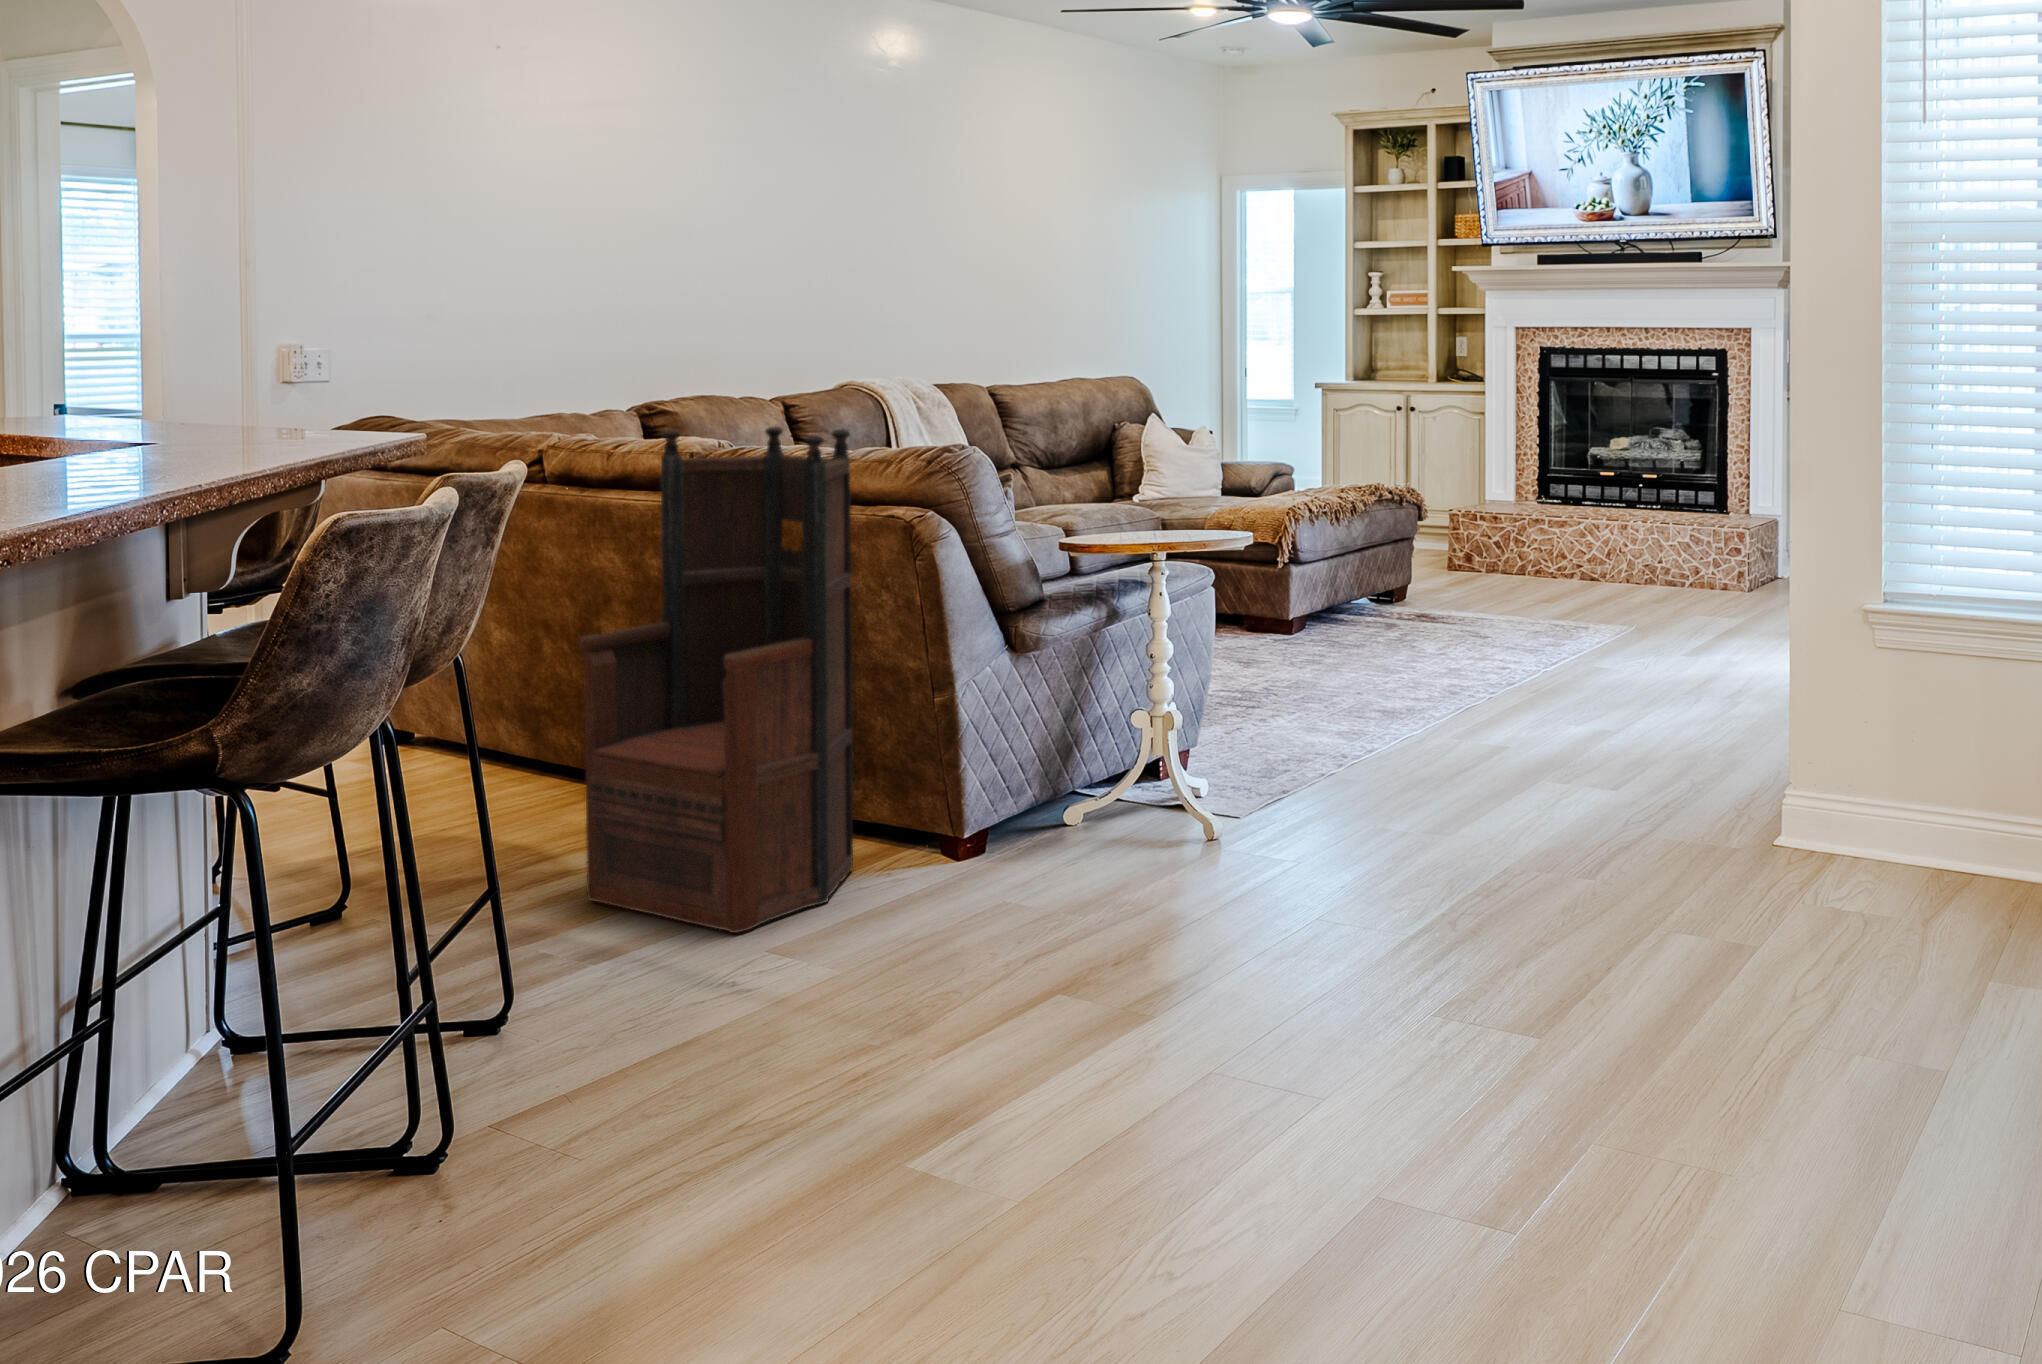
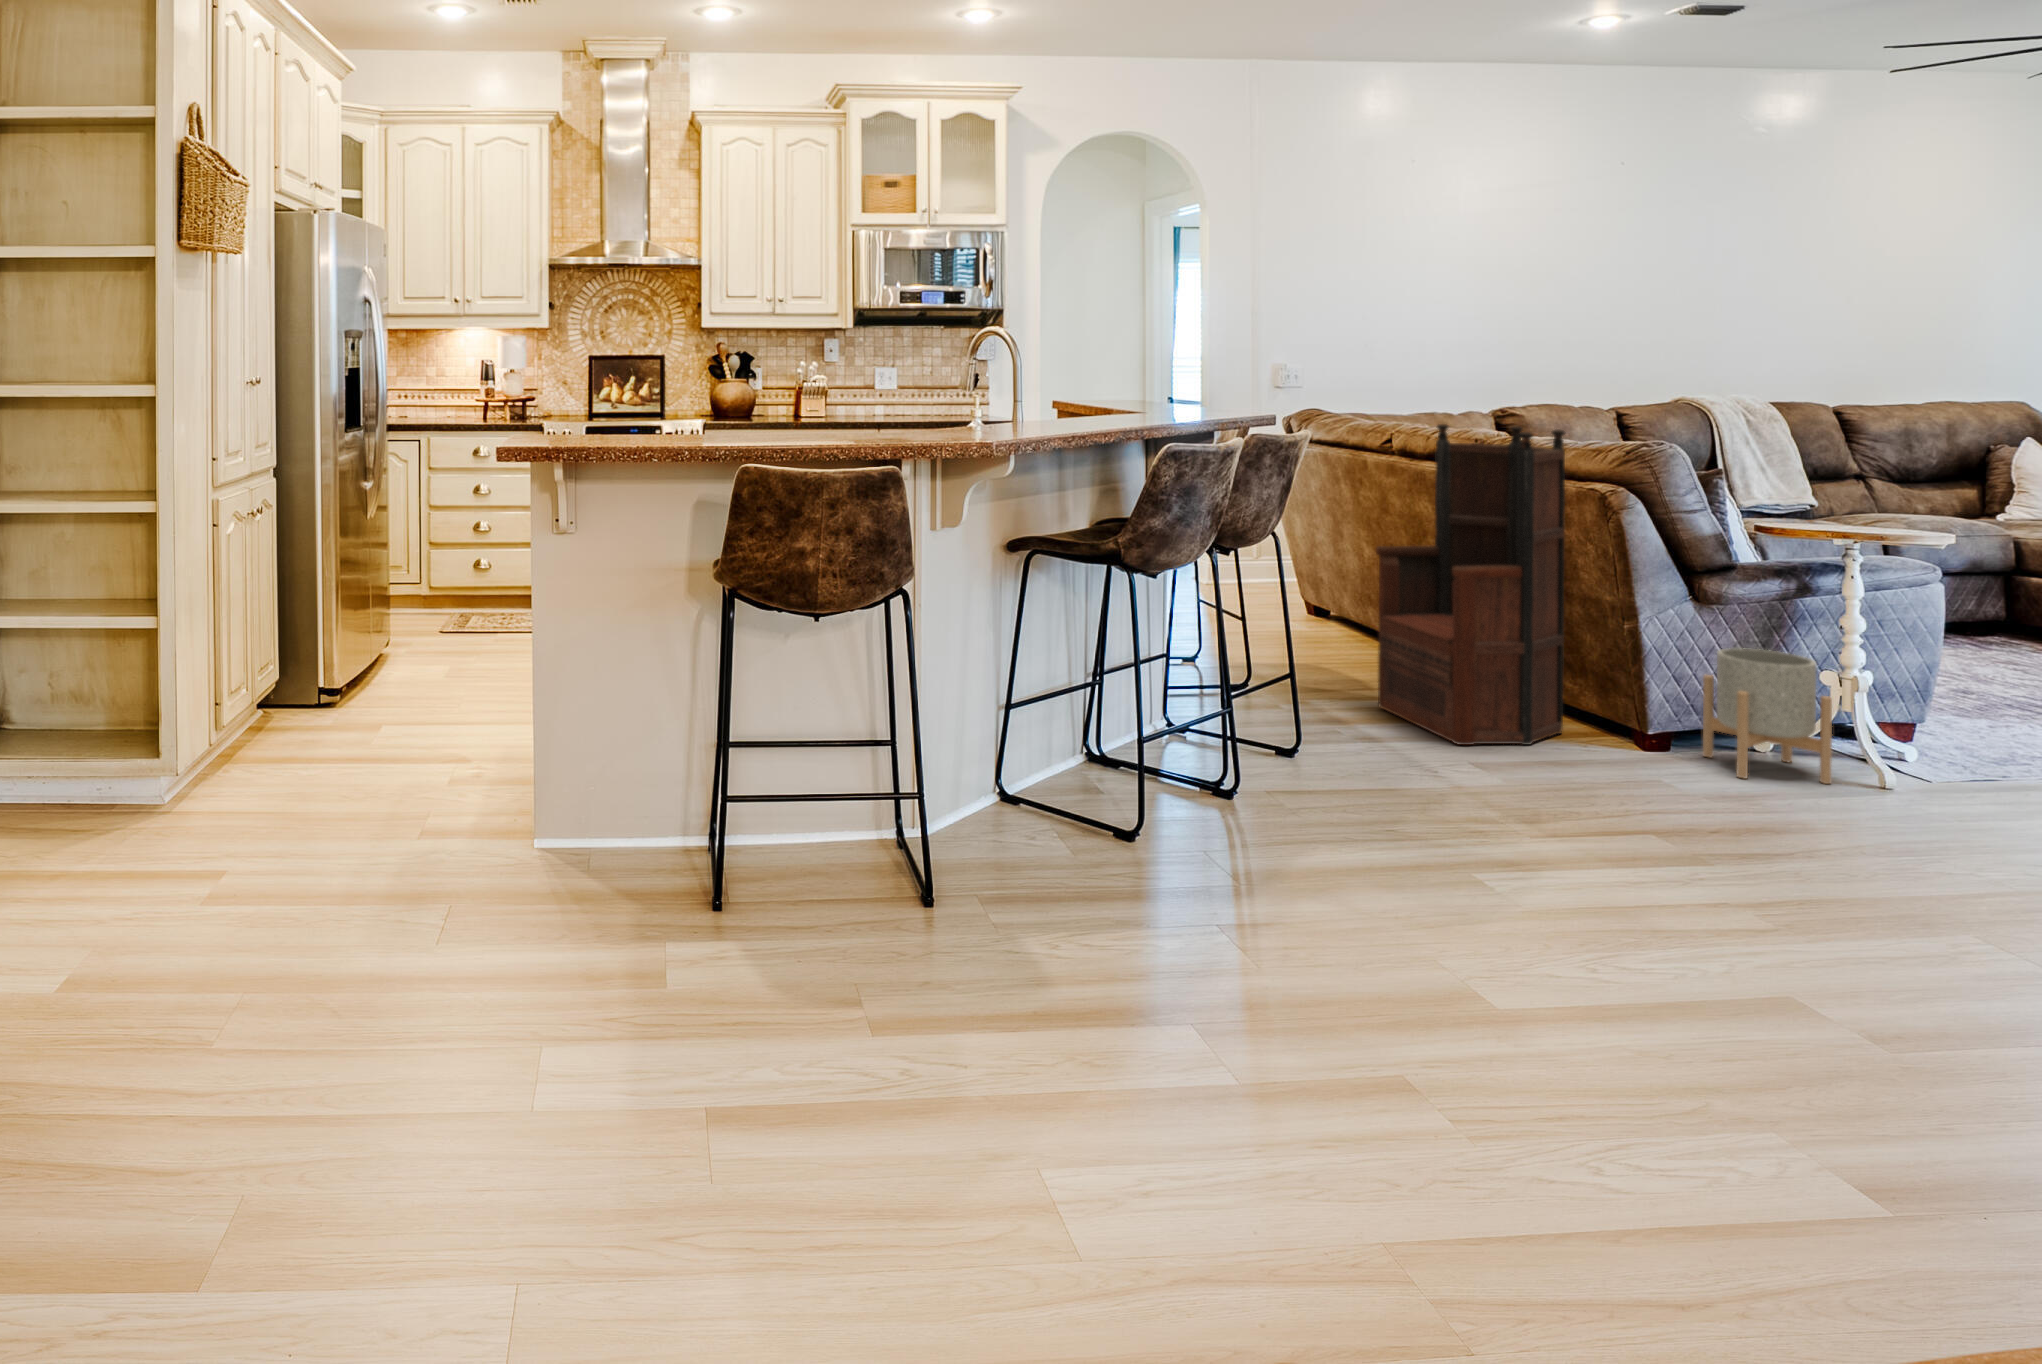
planter: none [1020,700,1160,877] -> present [1703,648,1832,784]

